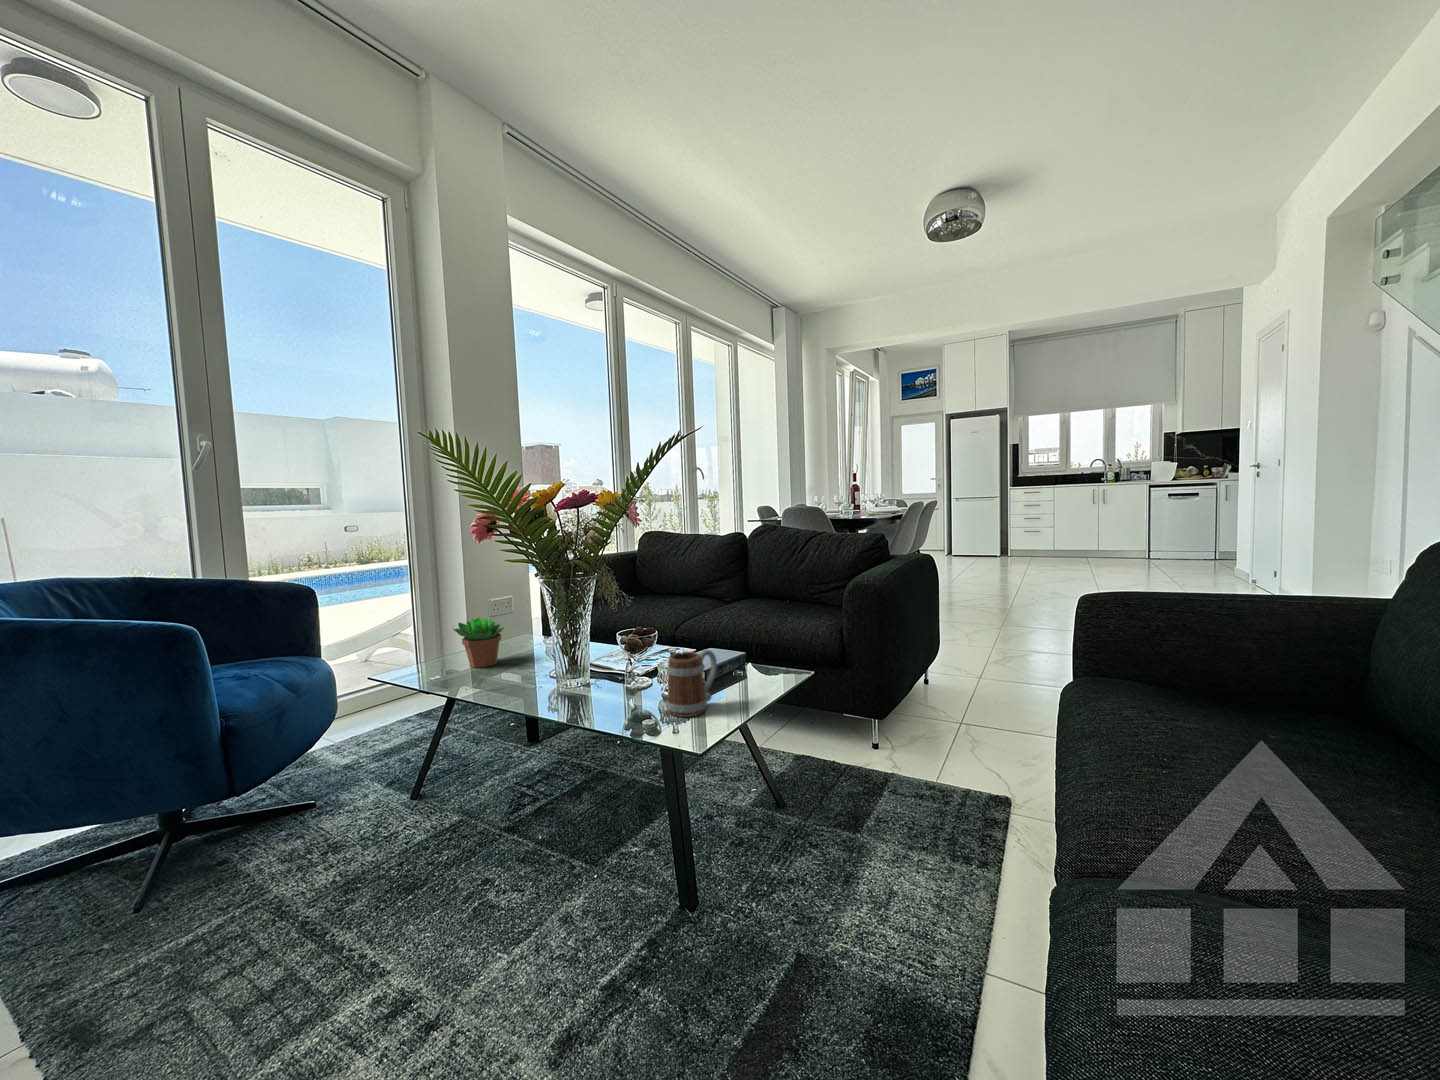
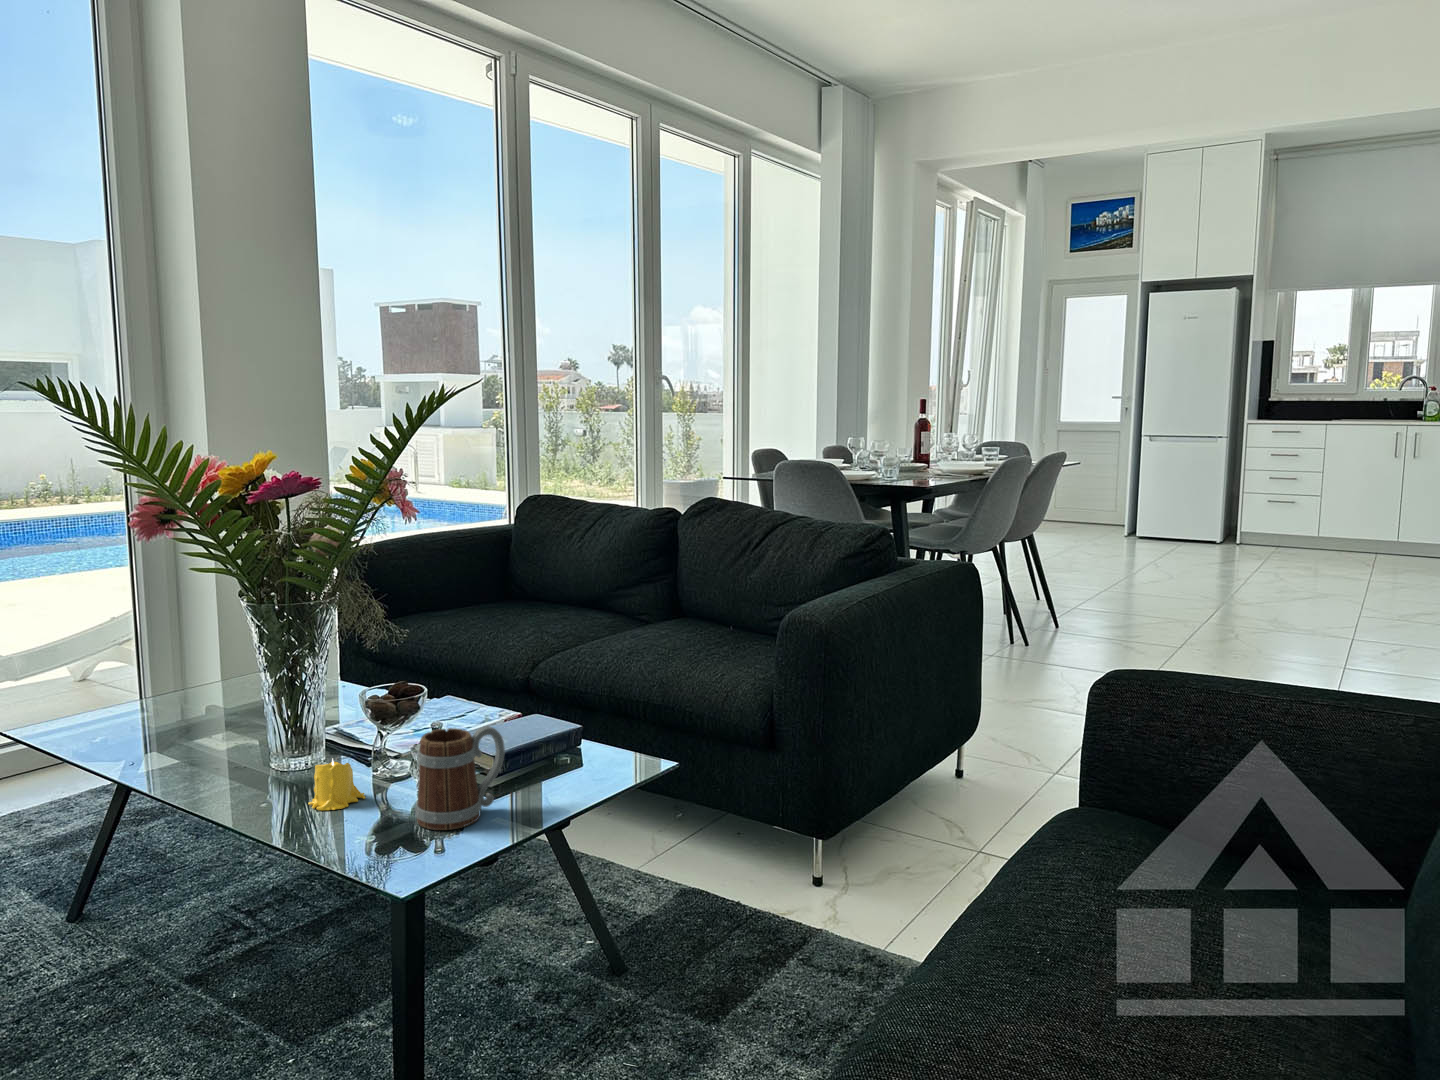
succulent plant: present [454,617,504,668] -> none [143,642,229,723]
candle: none [590,675,625,710] -> present [308,758,366,811]

